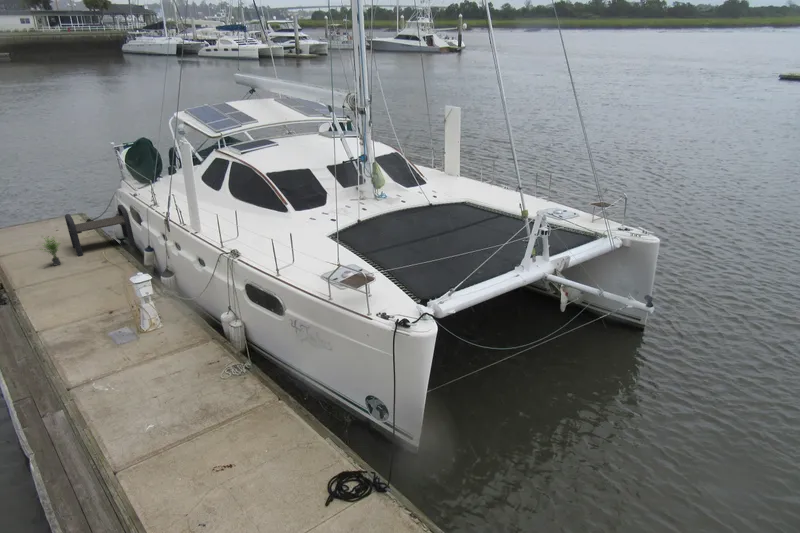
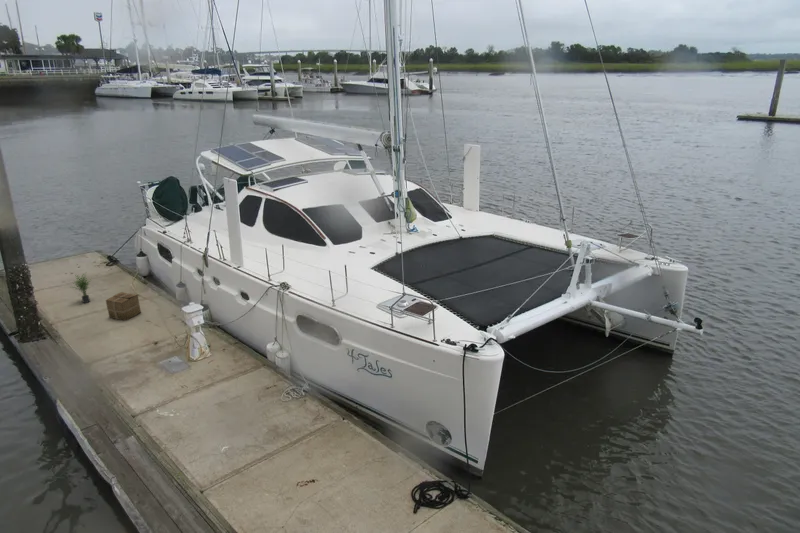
bench: present [65,205,135,257] -> none [93,242,162,294]
cardboard box: none [71,255,108,284] -> present [106,292,141,320]

